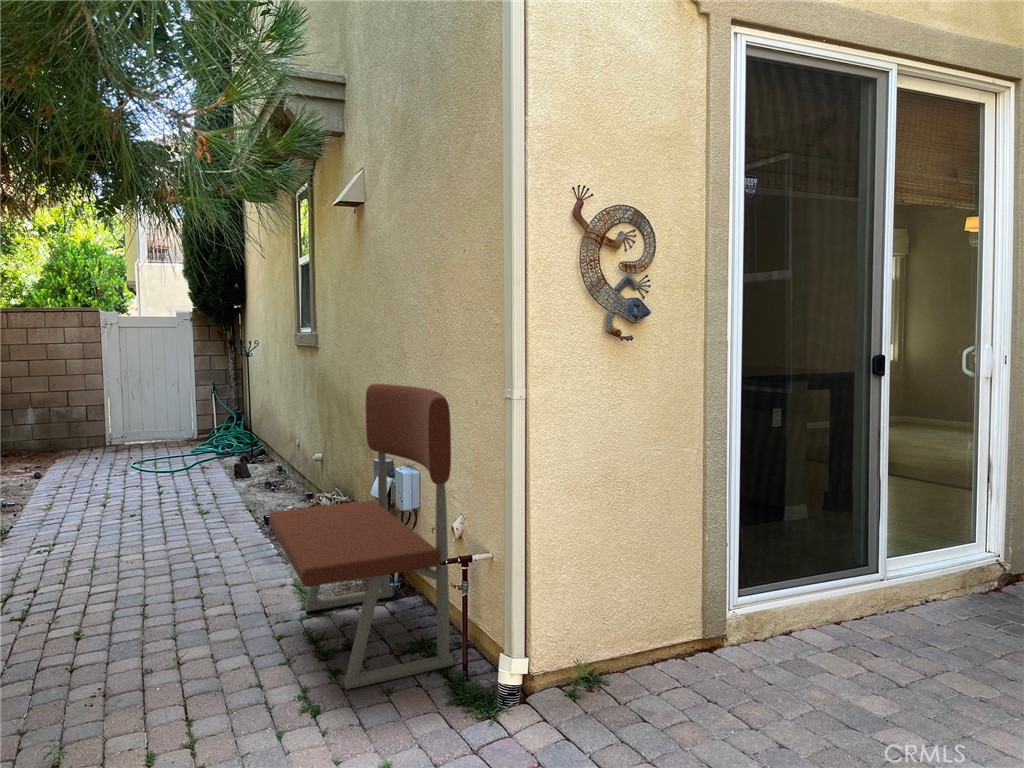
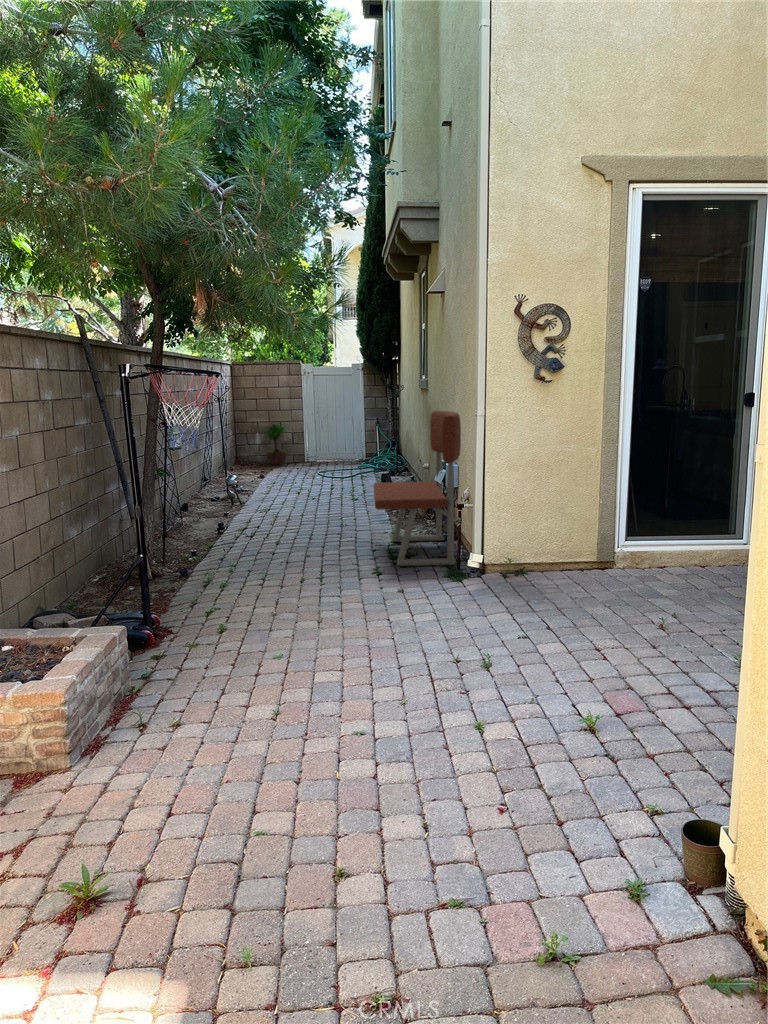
potted tree: none [35,388,80,452] -> present [264,424,286,465]

